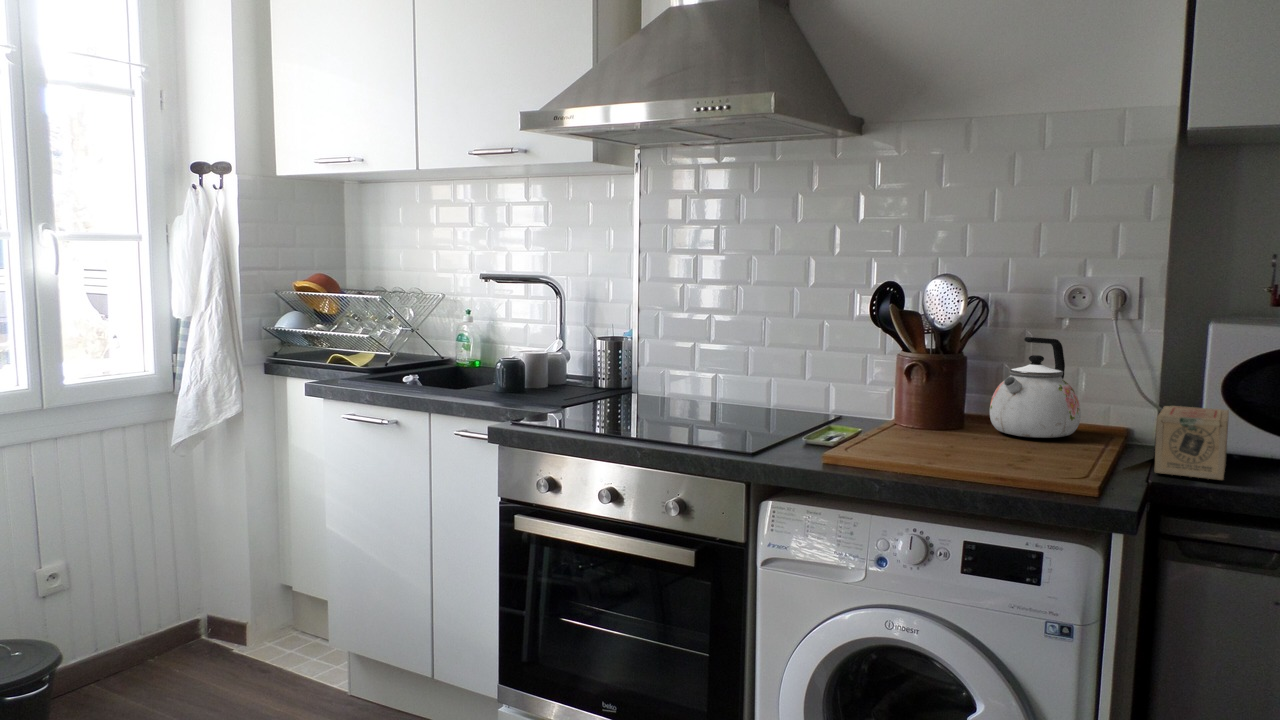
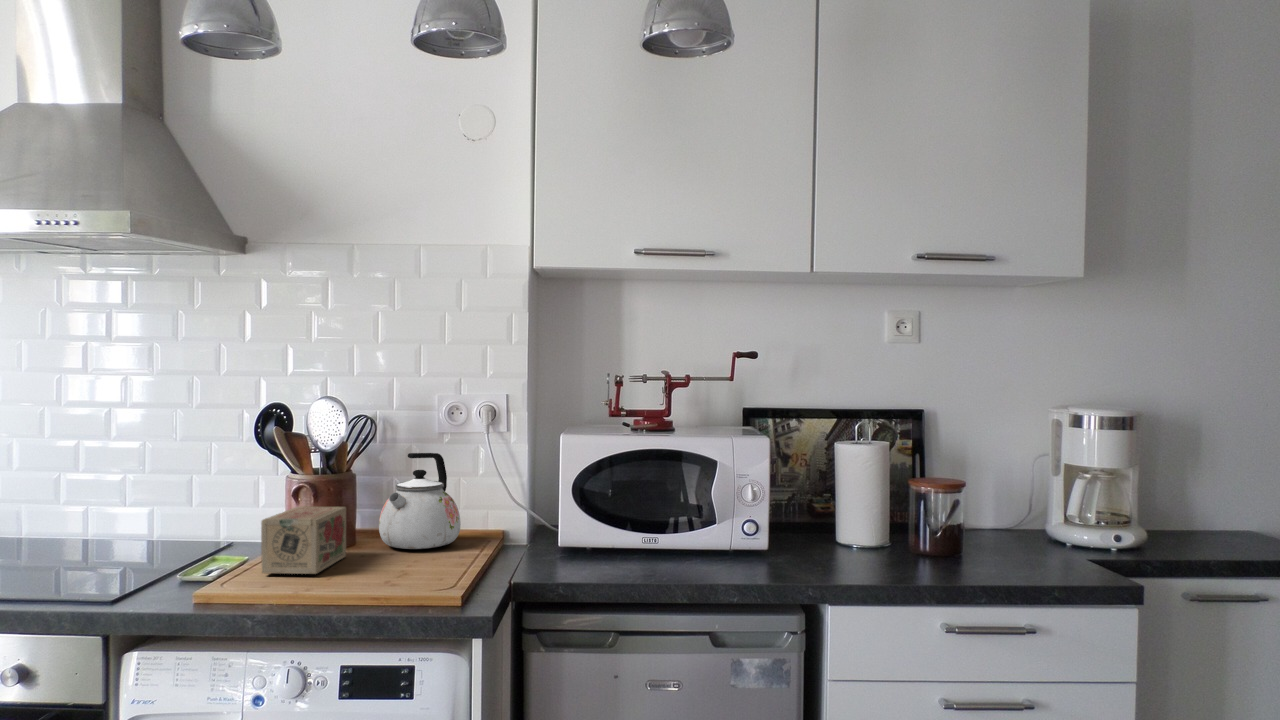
tea box: present [1155,406,1229,480] -> present [261,506,346,574]

